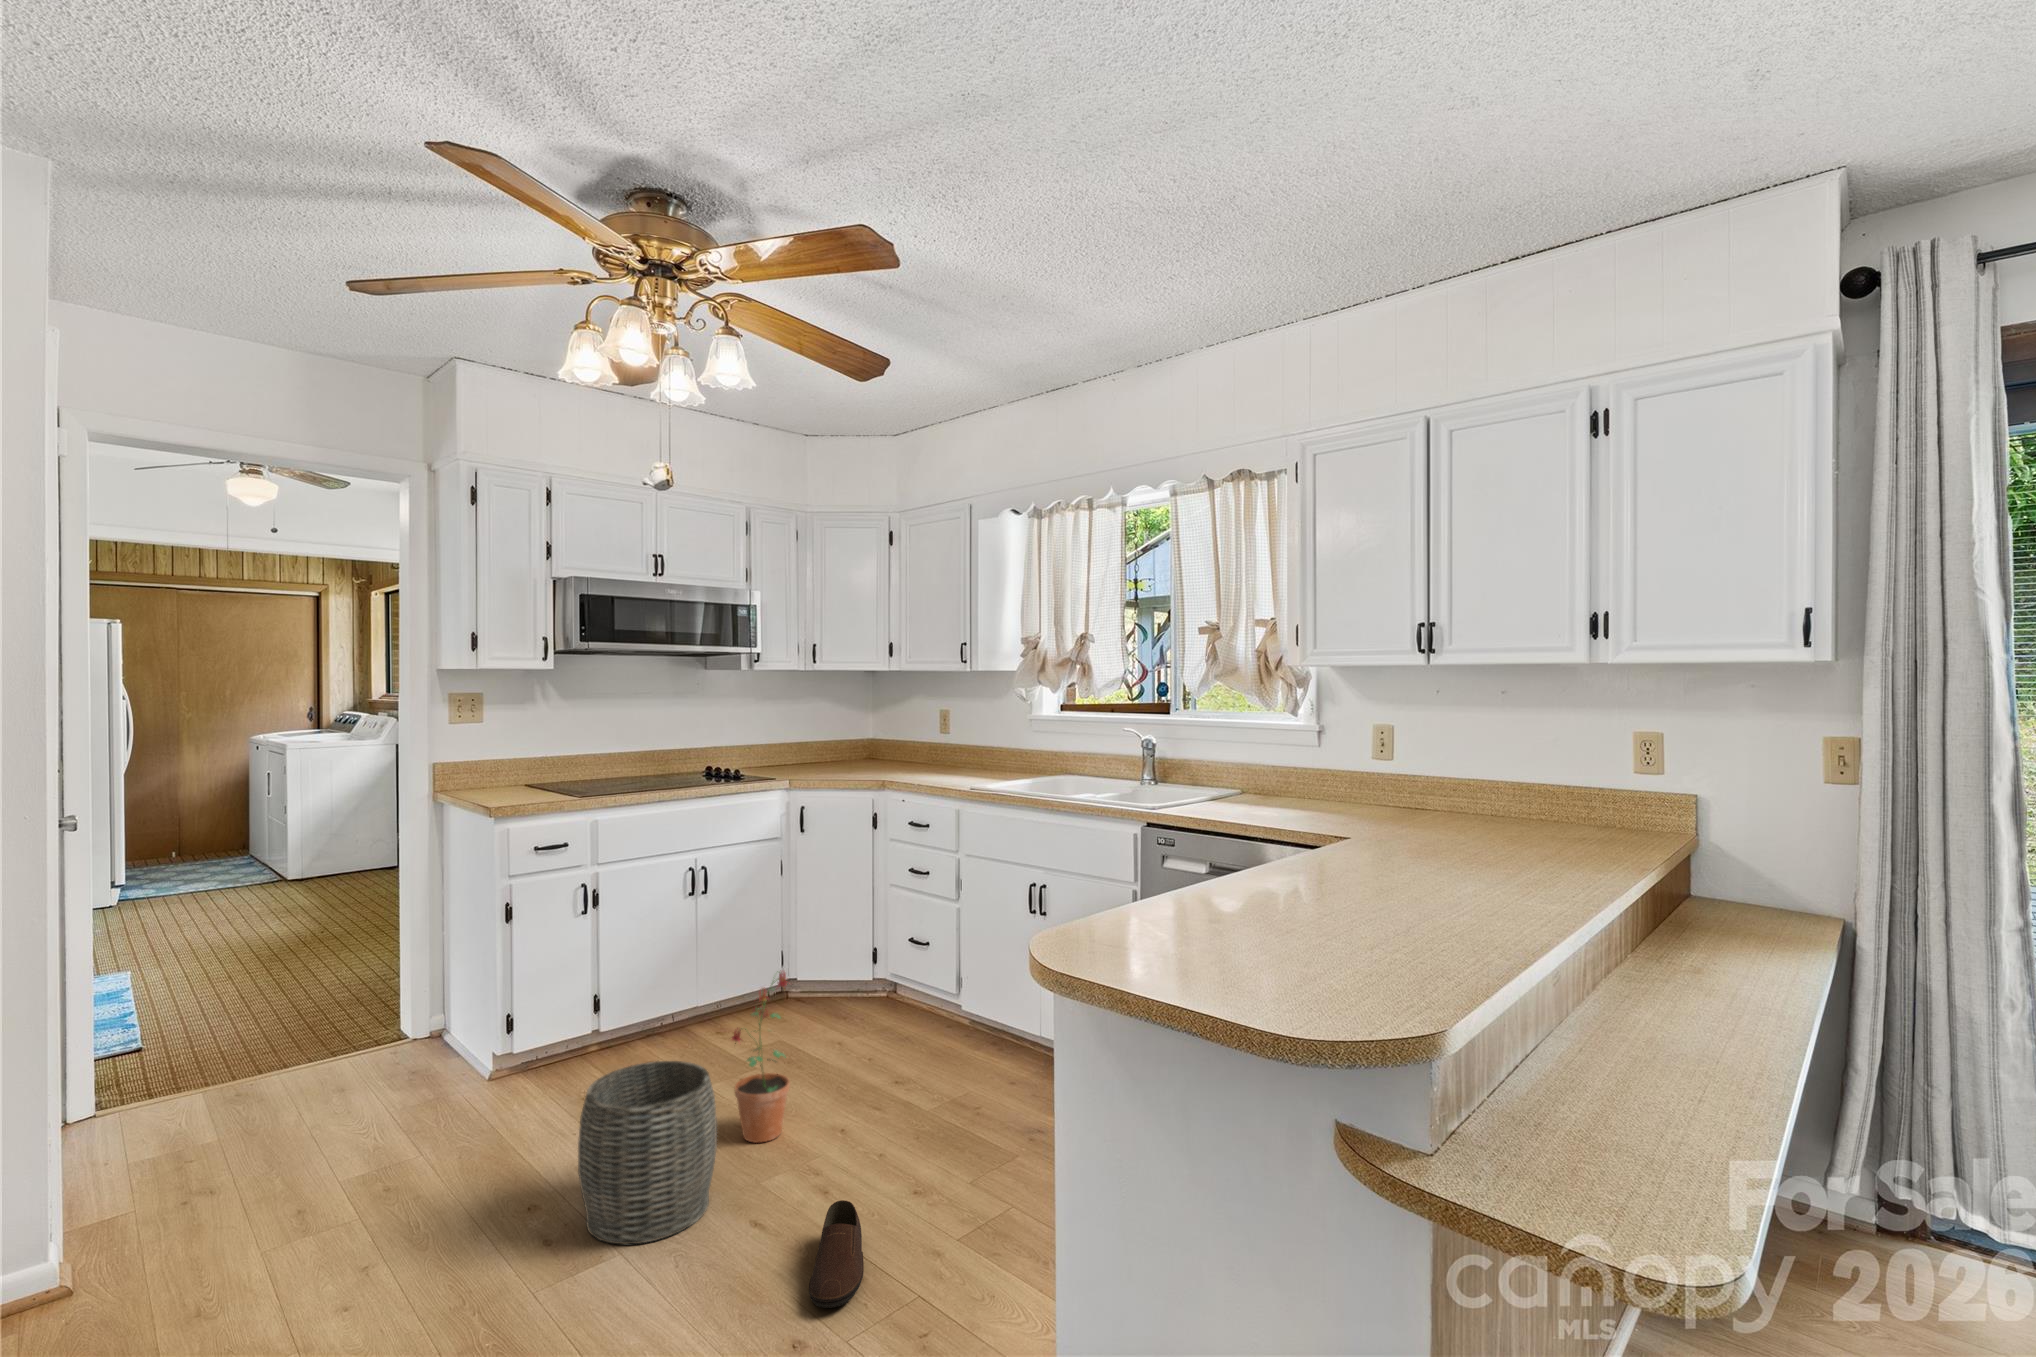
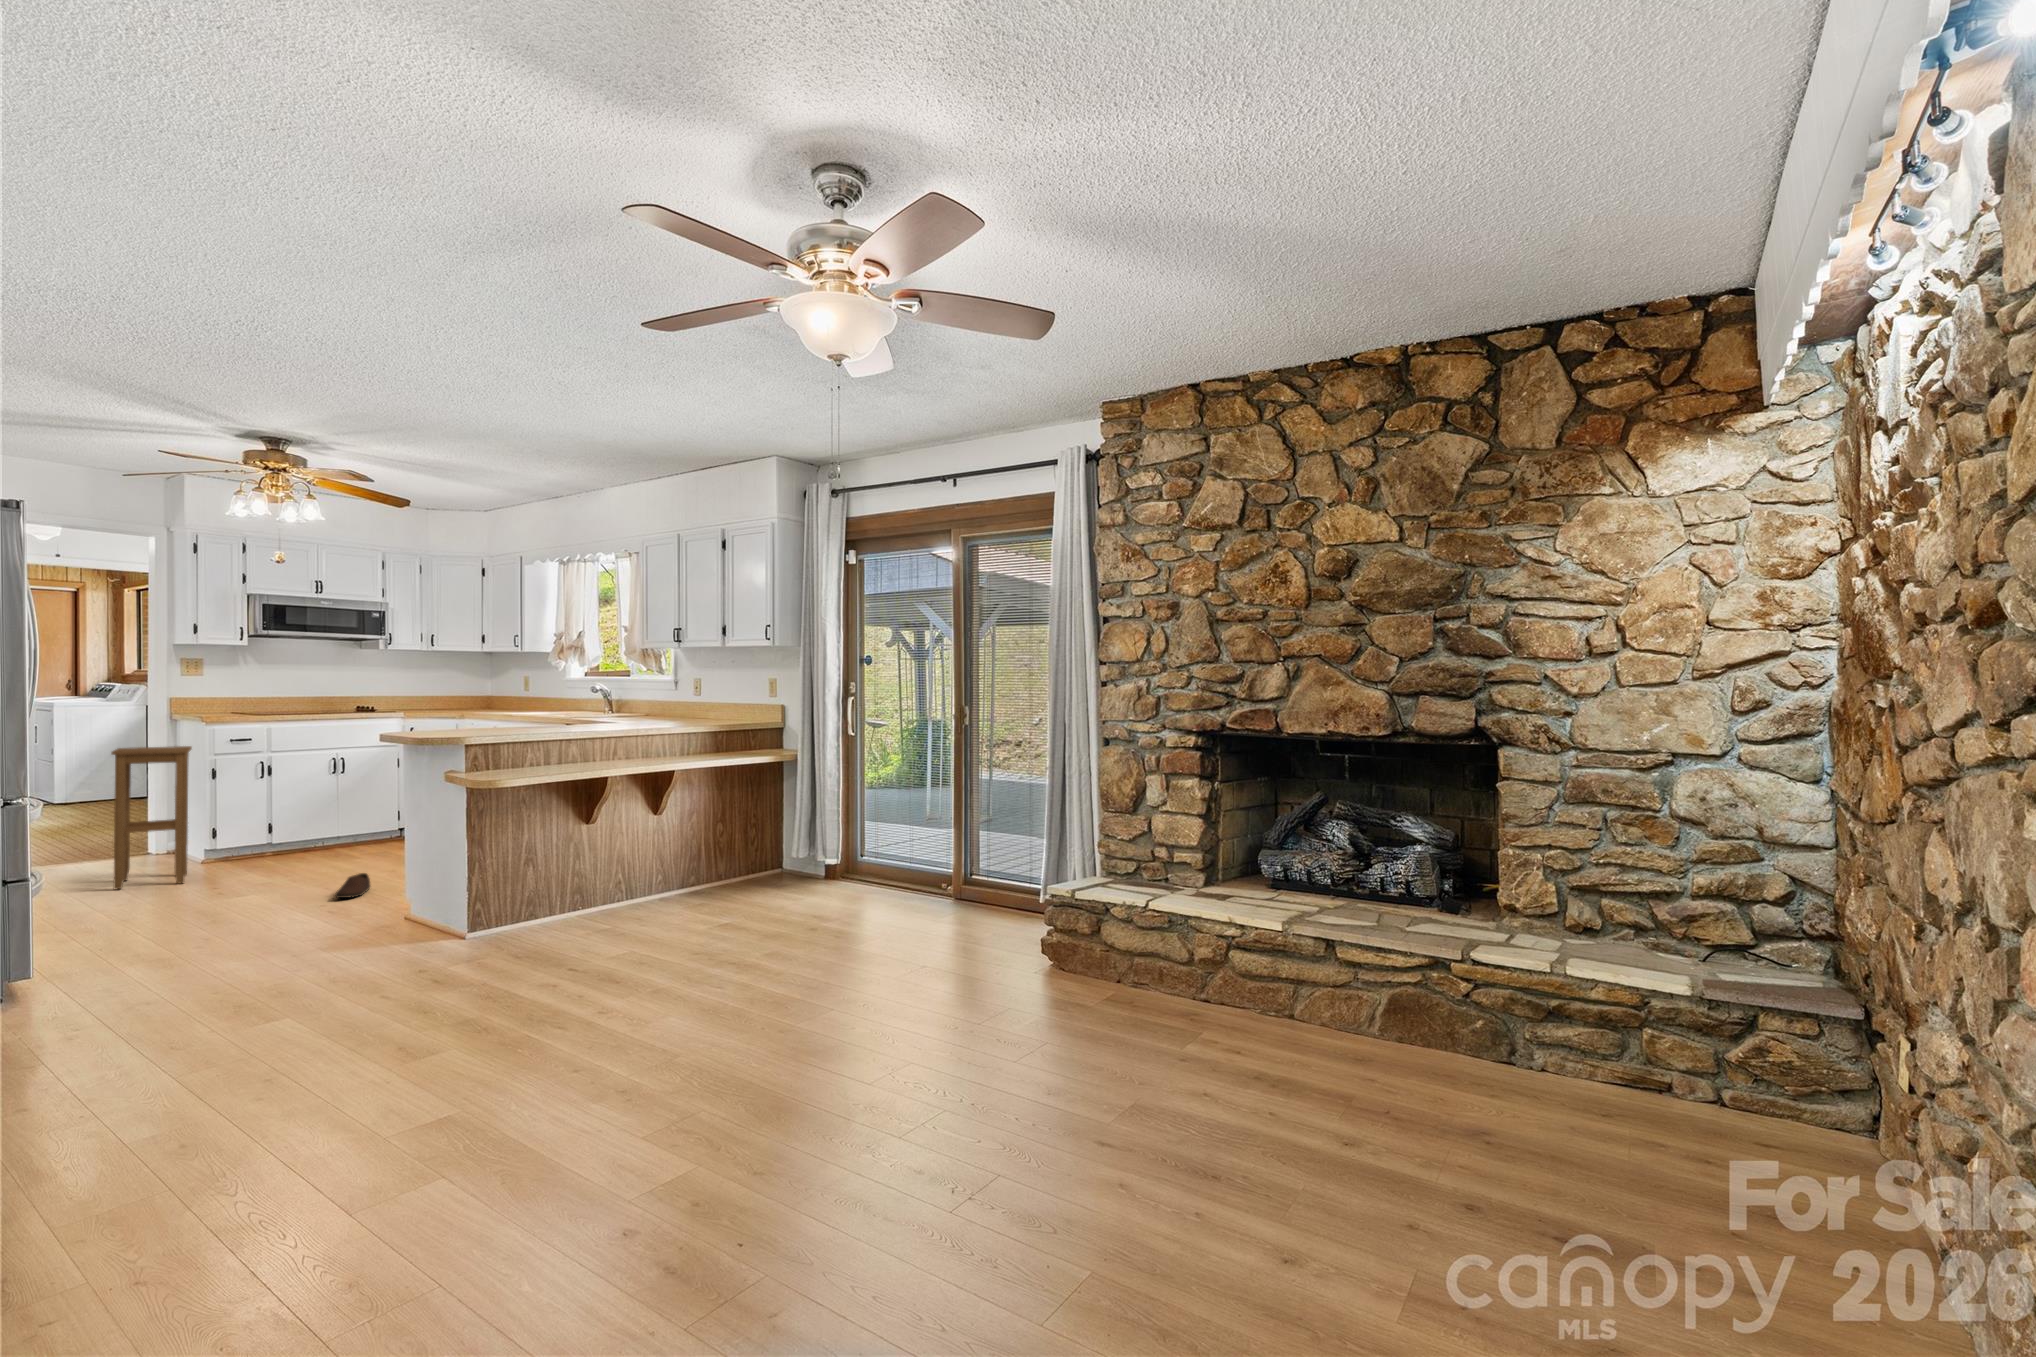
stool: none [324,874,475,1208] -> present [112,746,192,889]
potted plant: present [732,971,790,1143] -> none [327,794,366,873]
woven basket: present [578,1061,717,1244] -> none [238,826,310,892]

